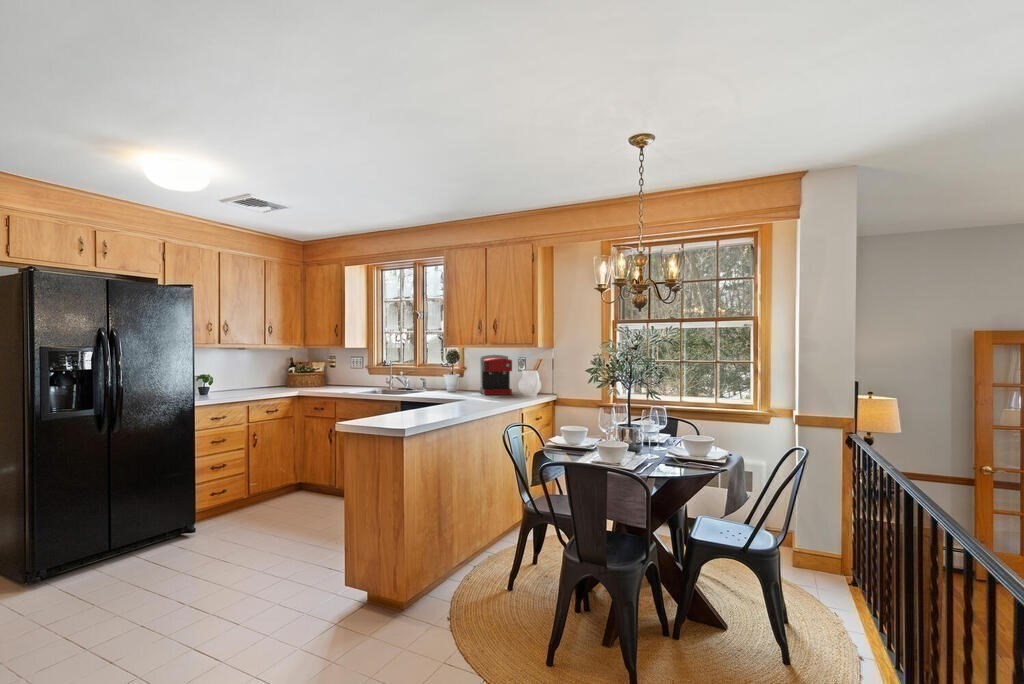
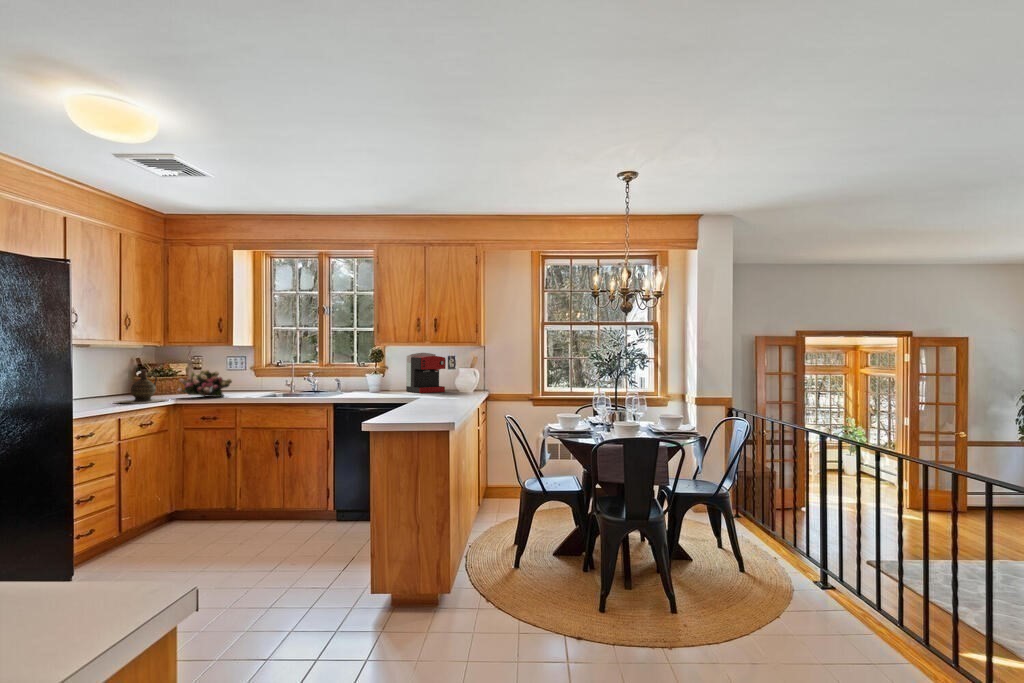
ceramic jug: none [248,369,289,396] -> present [116,369,166,404]
flower arrangement: none [296,369,338,392] -> present [177,370,232,397]

